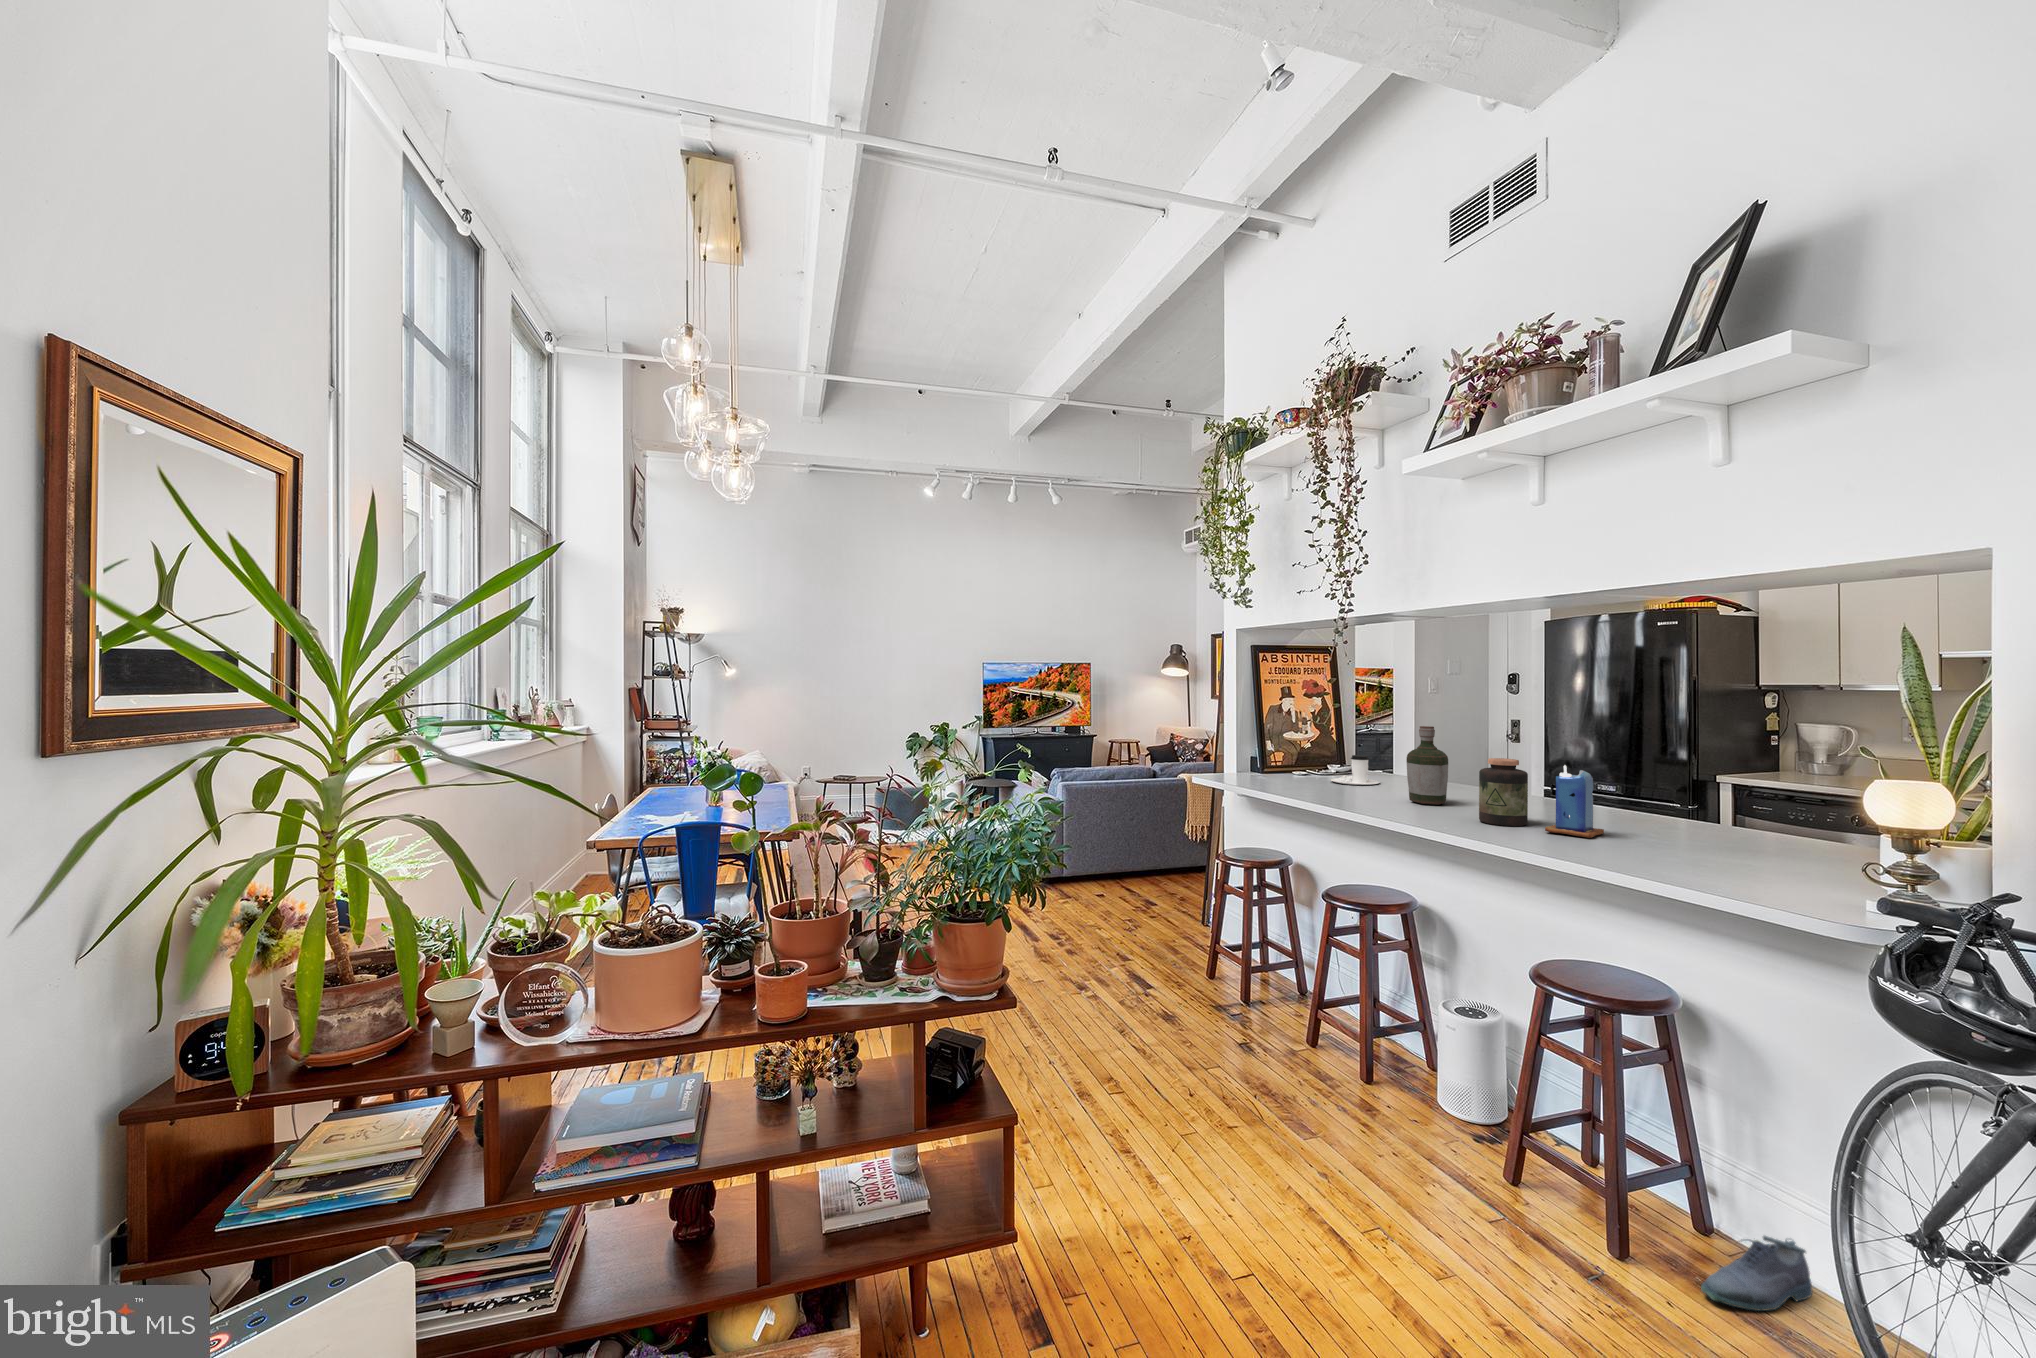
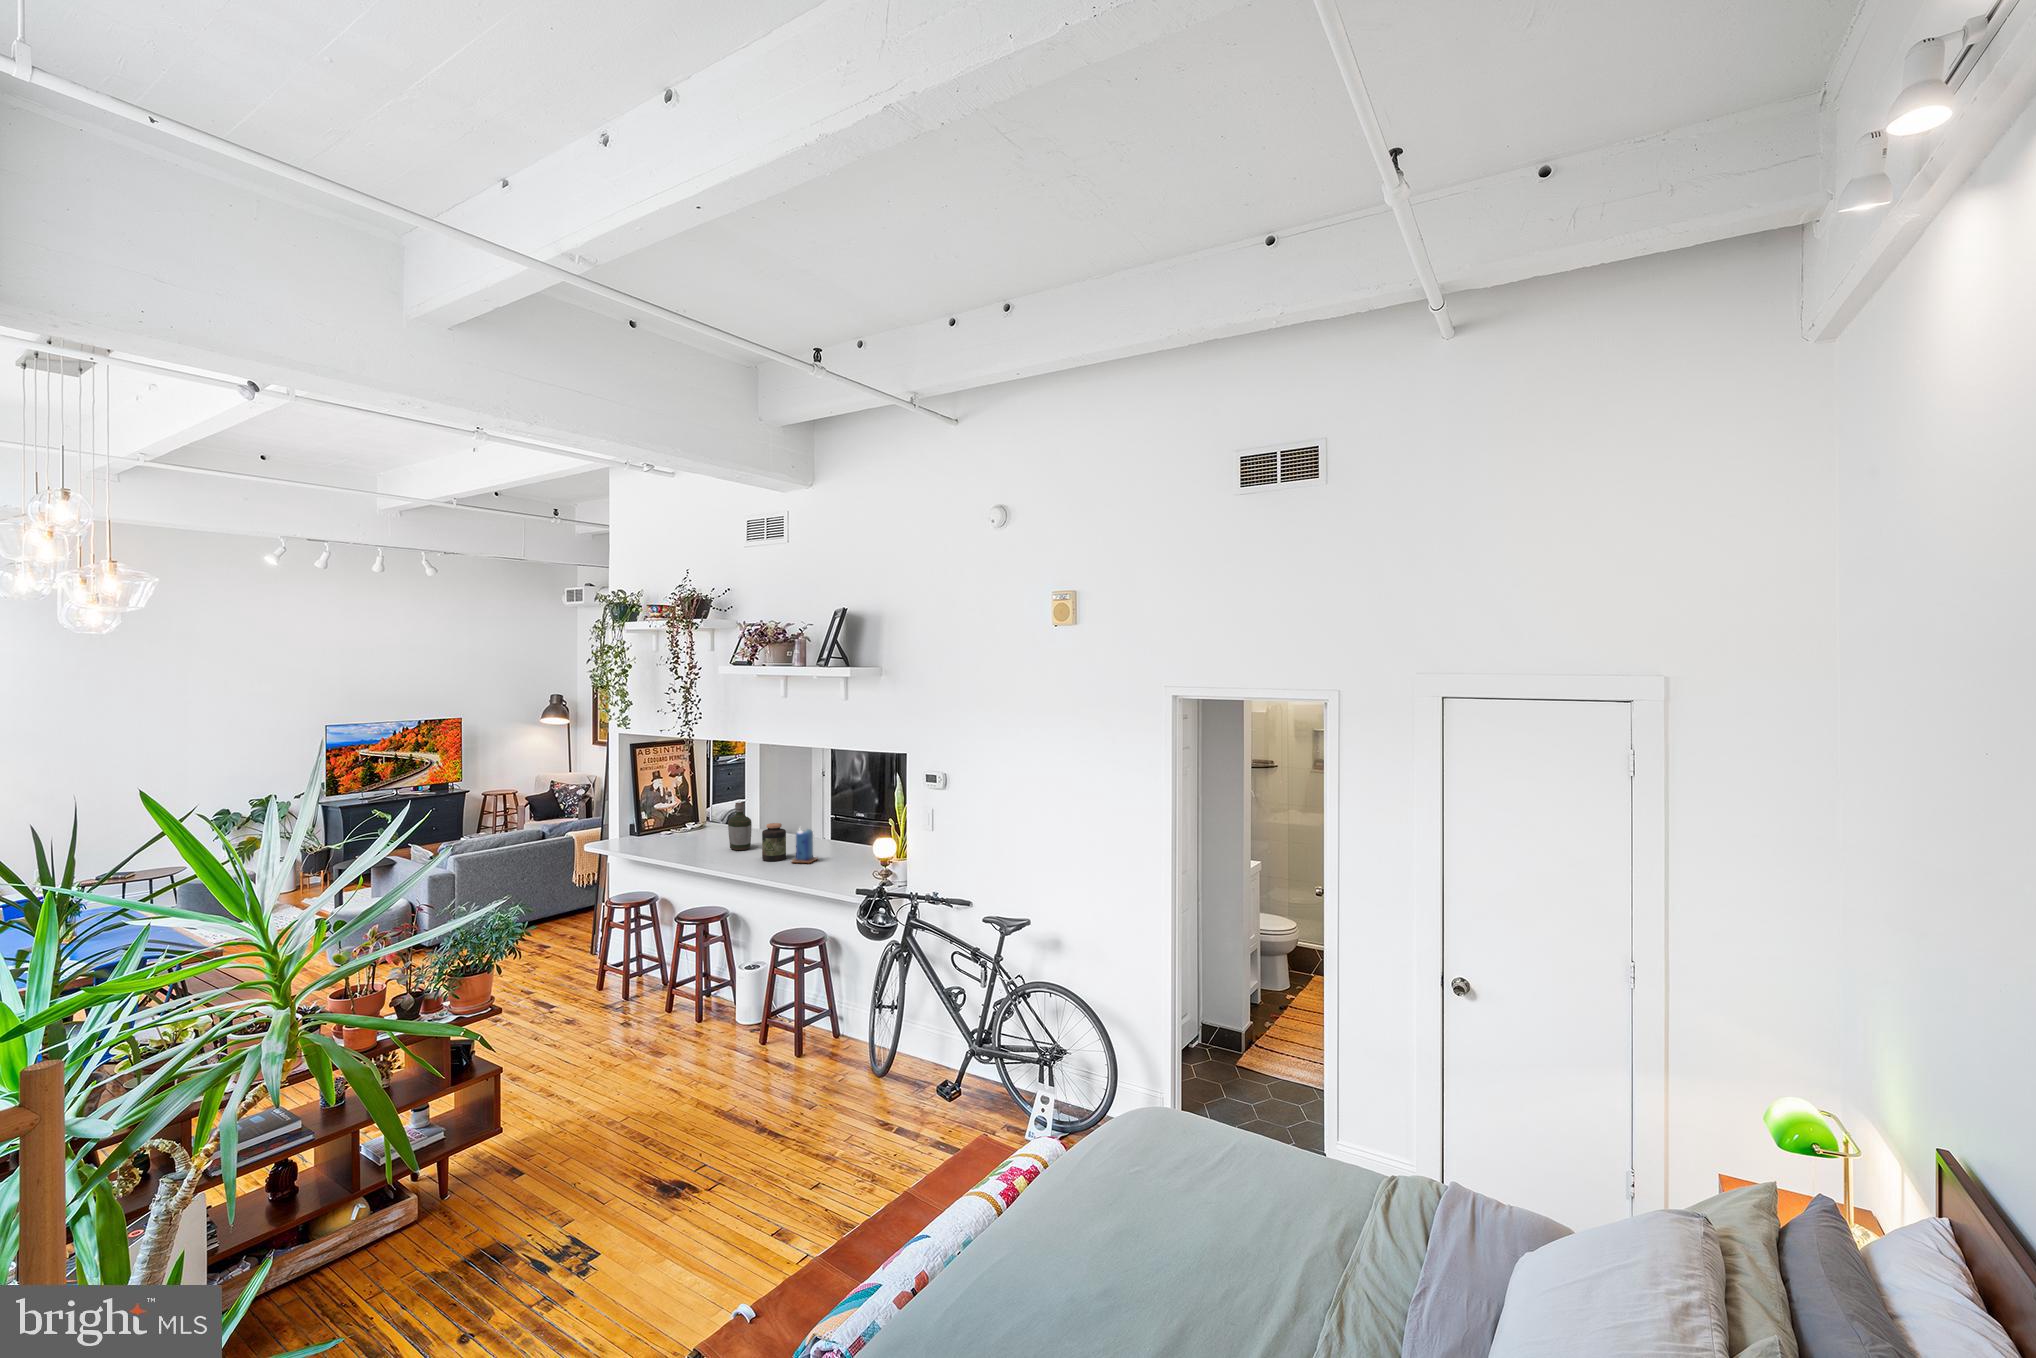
coffee cup: present [1331,755,1380,785] -> none [685,817,717,838]
shoe: present [1701,1236,1812,1311] -> none [835,1027,878,1062]

